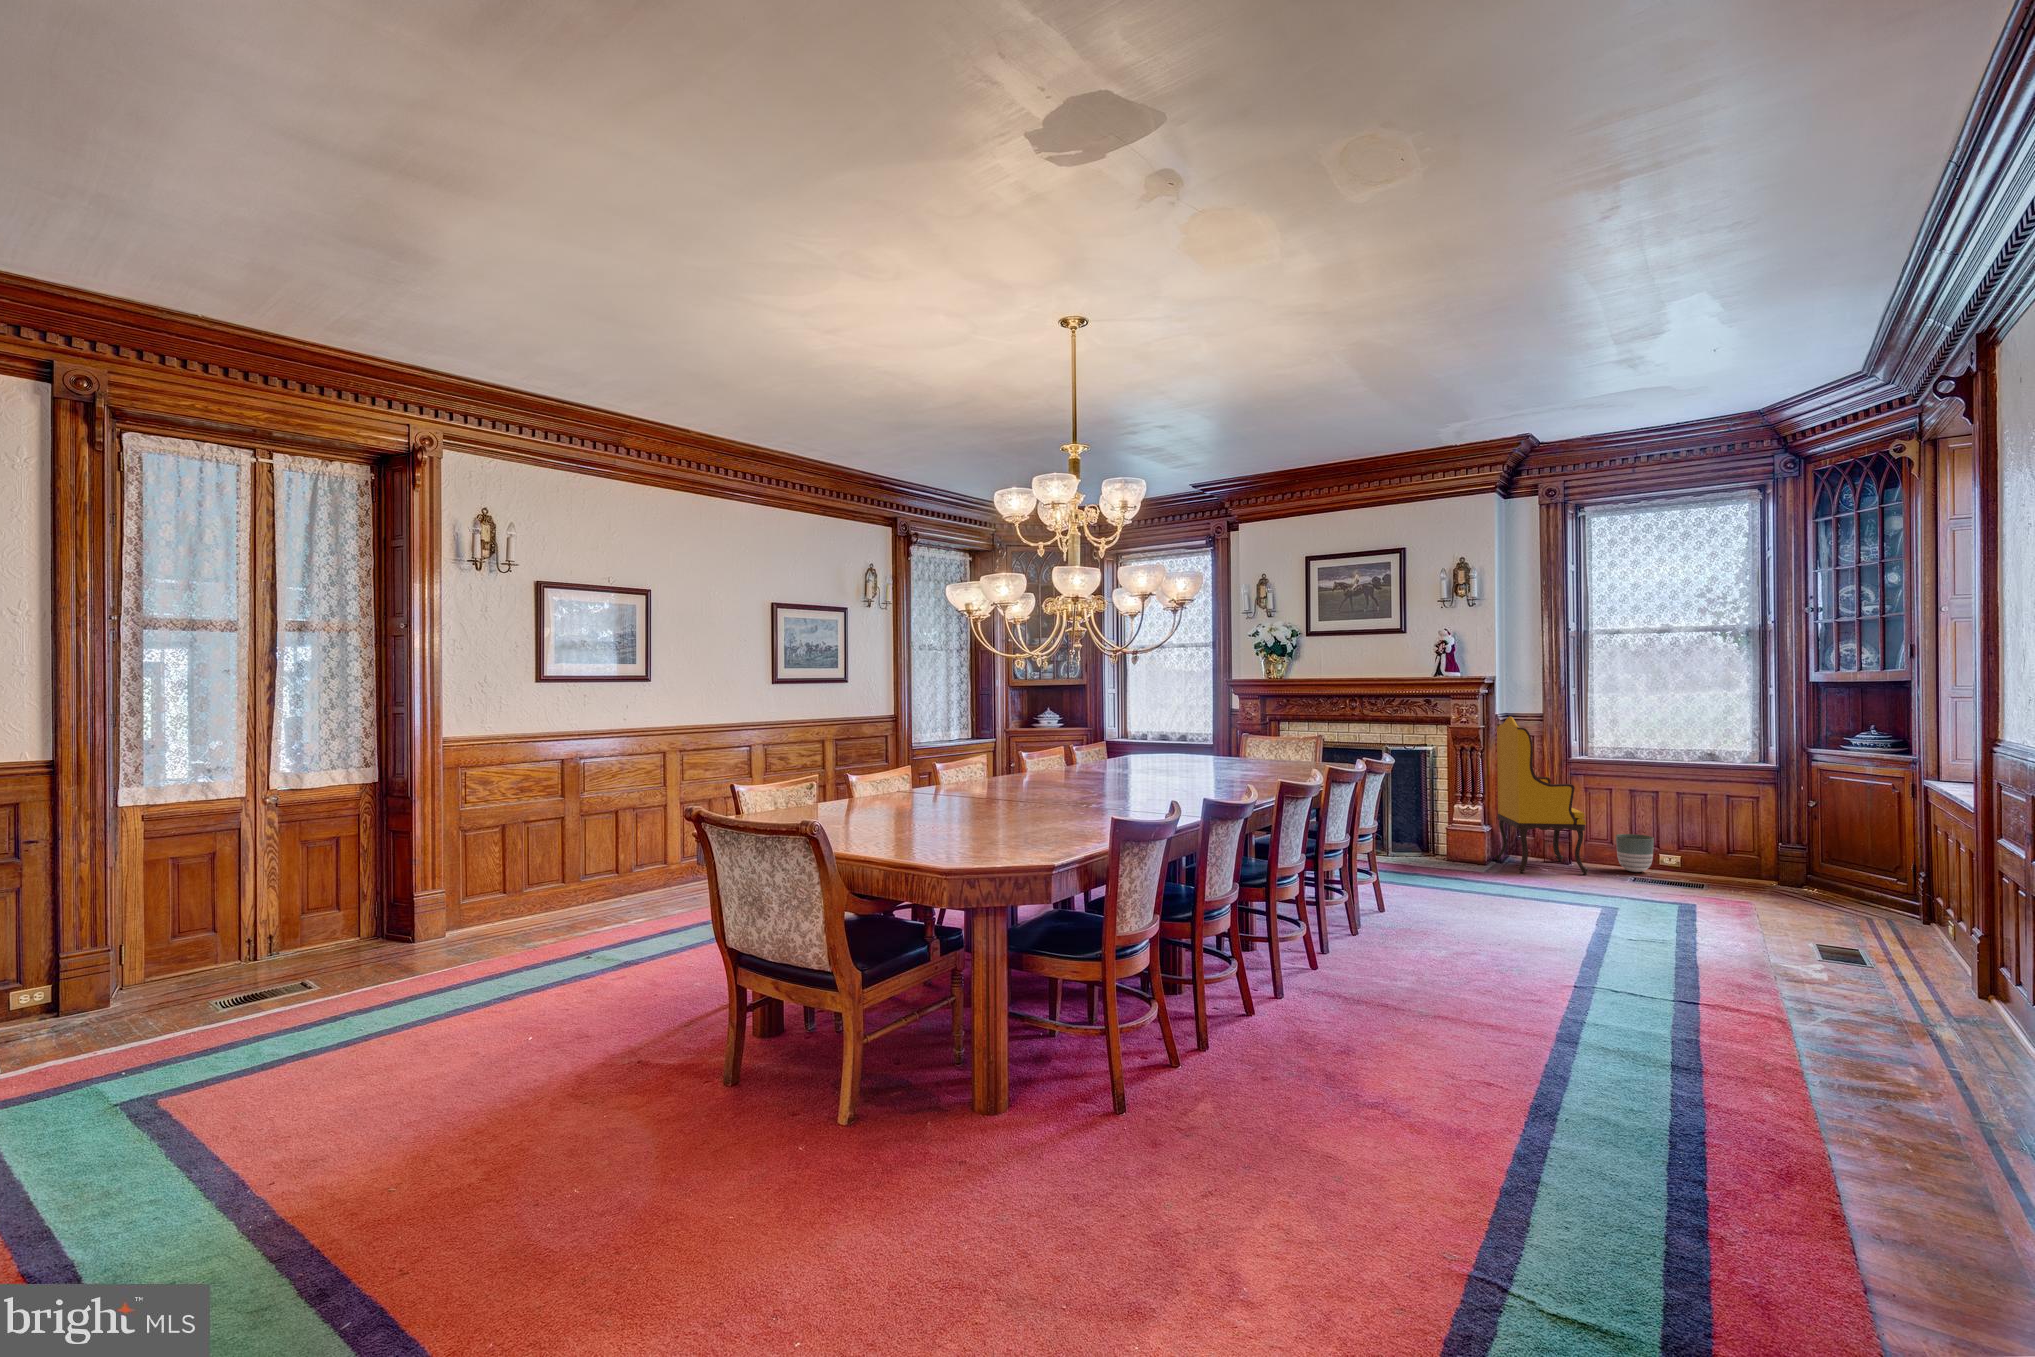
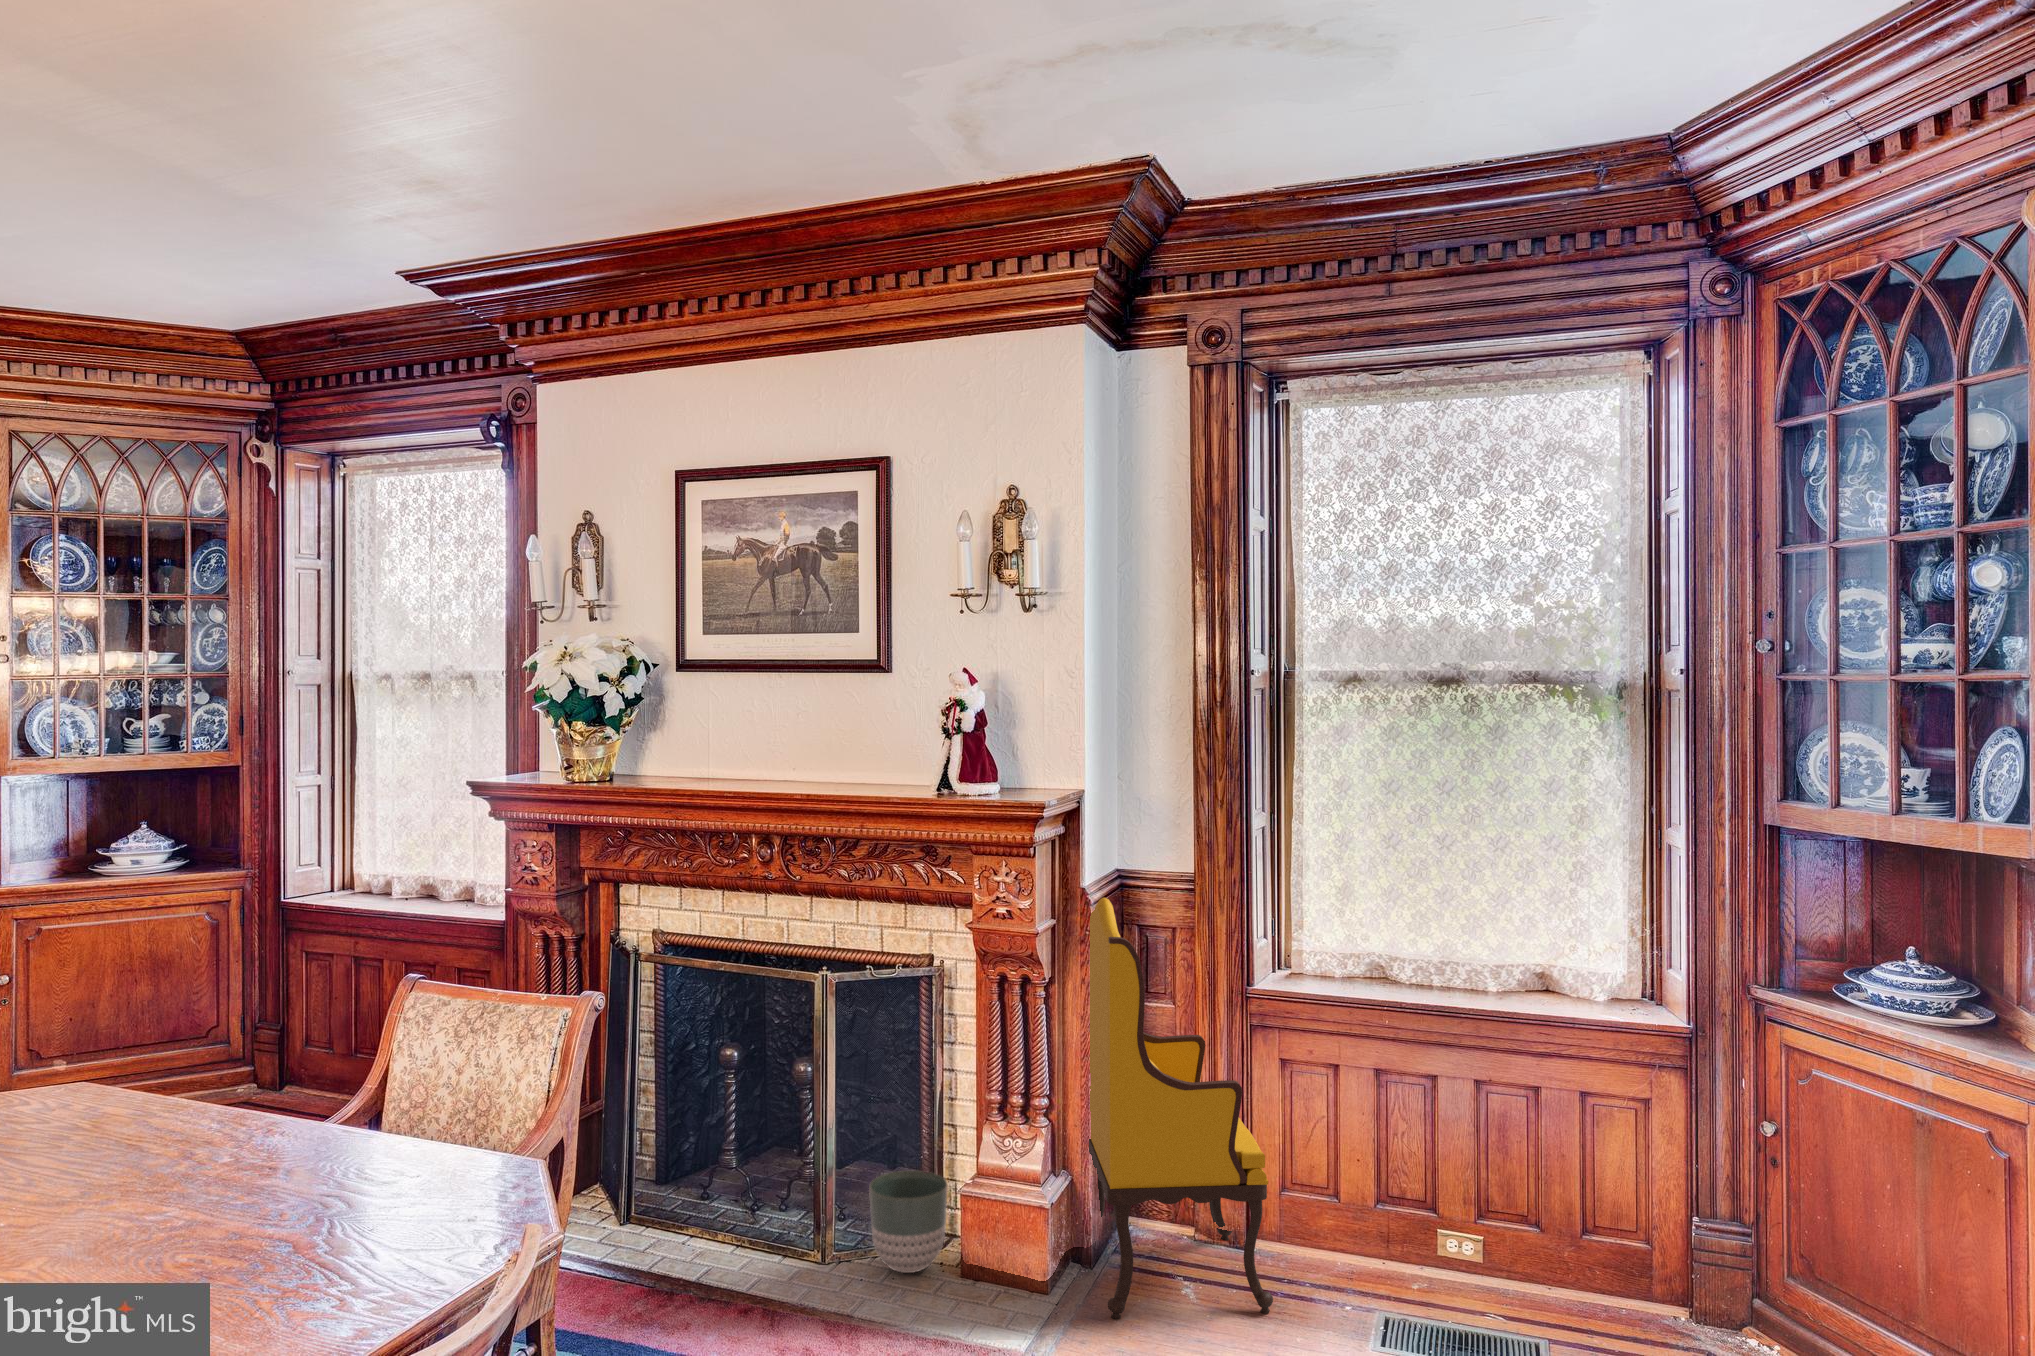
planter: present [1616,834,1654,872] -> present [869,1171,948,1273]

